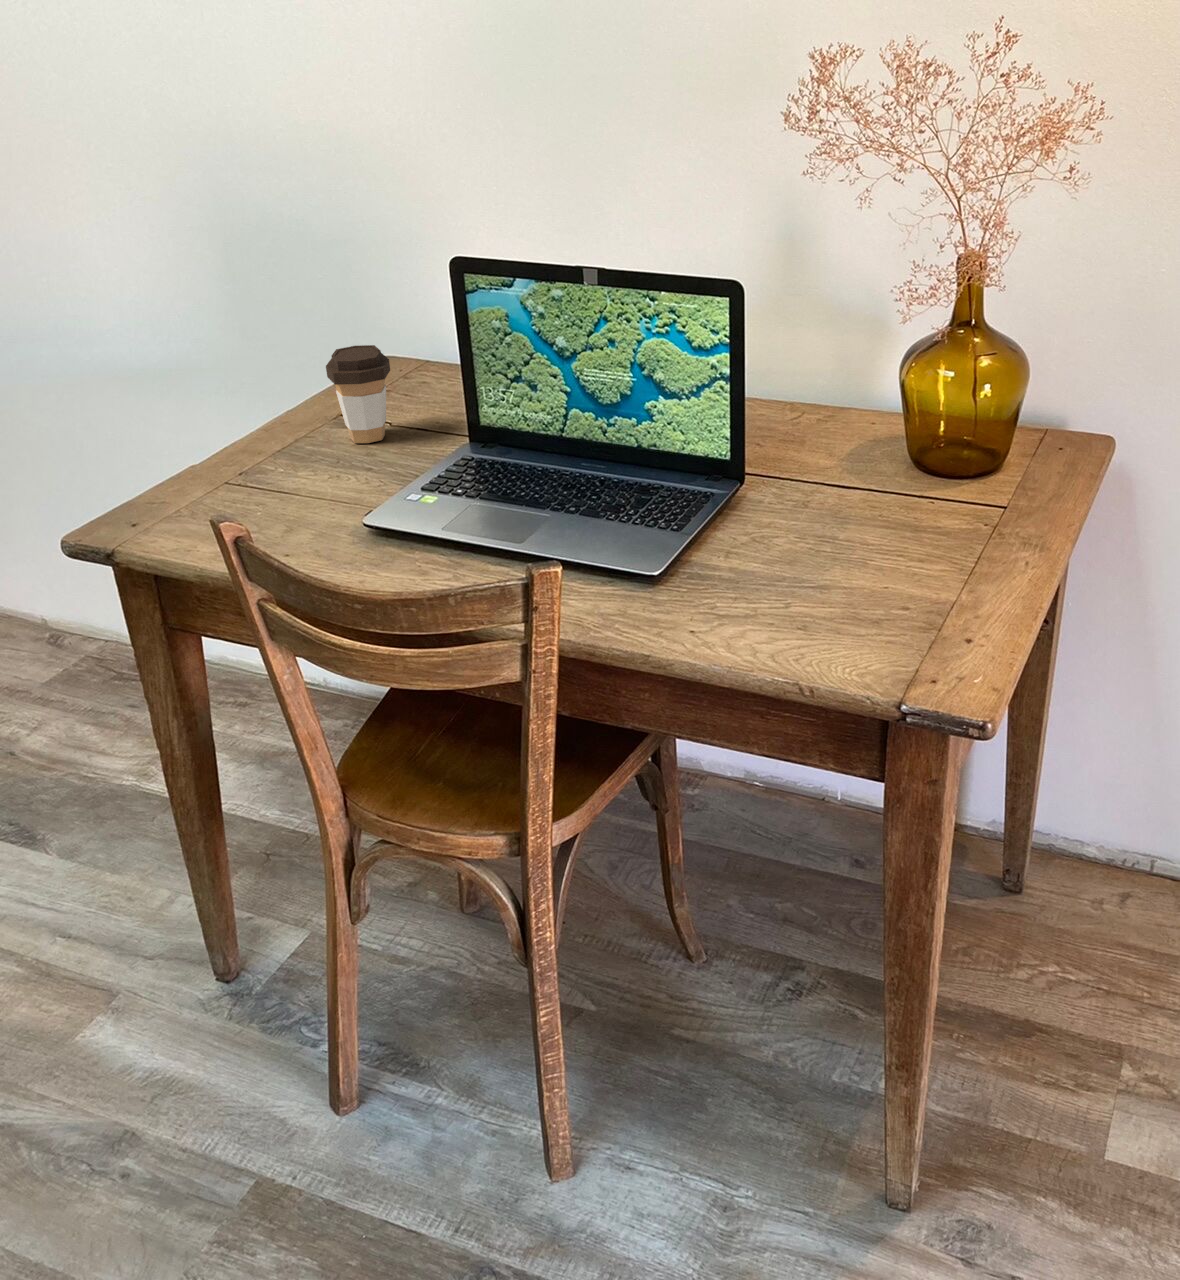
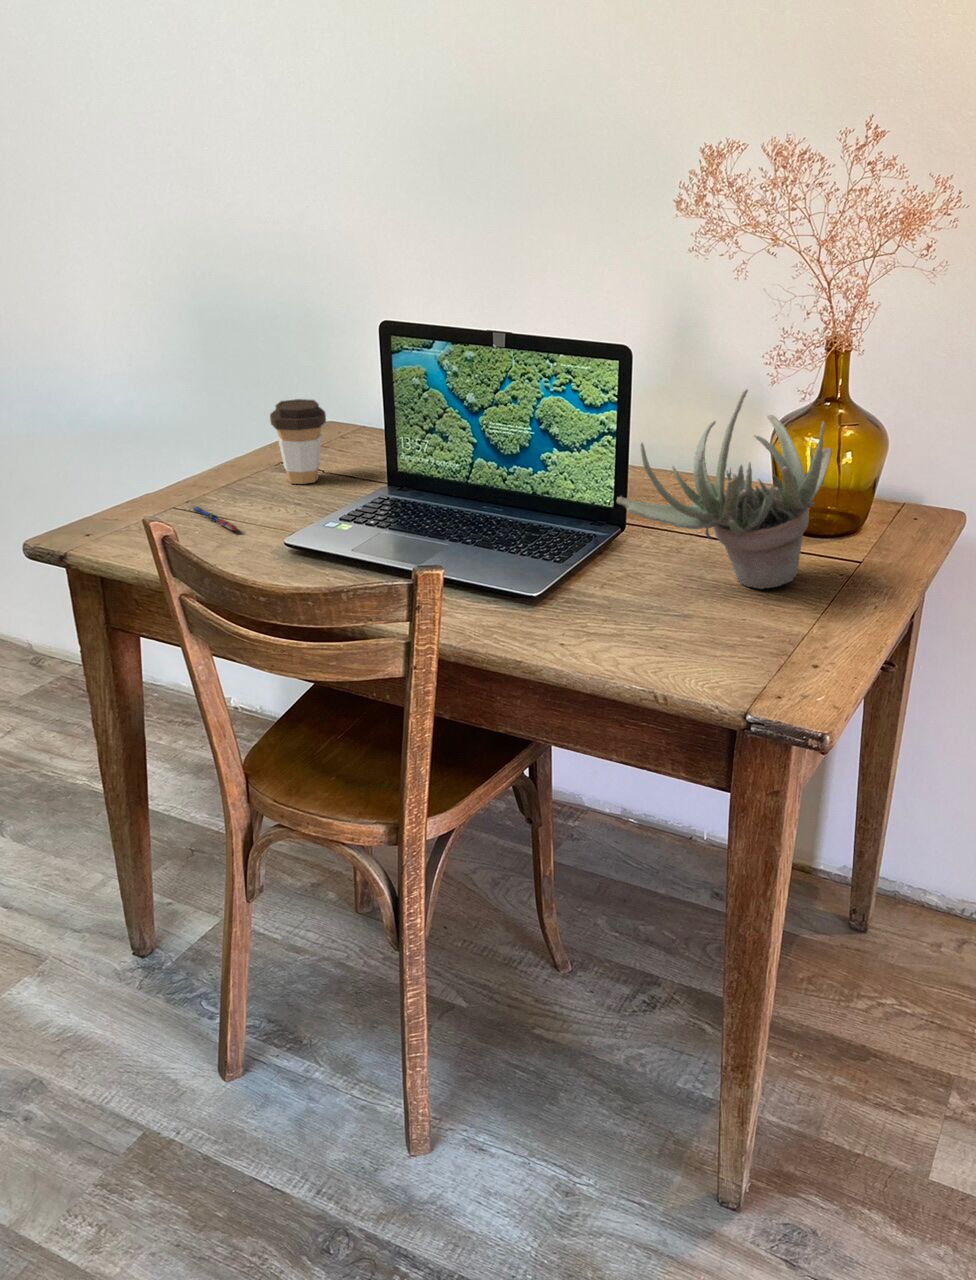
succulent plant: none [739,334,974,548] -> present [617,390,832,589]
pen: none [245,480,307,511] -> present [192,506,237,531]

